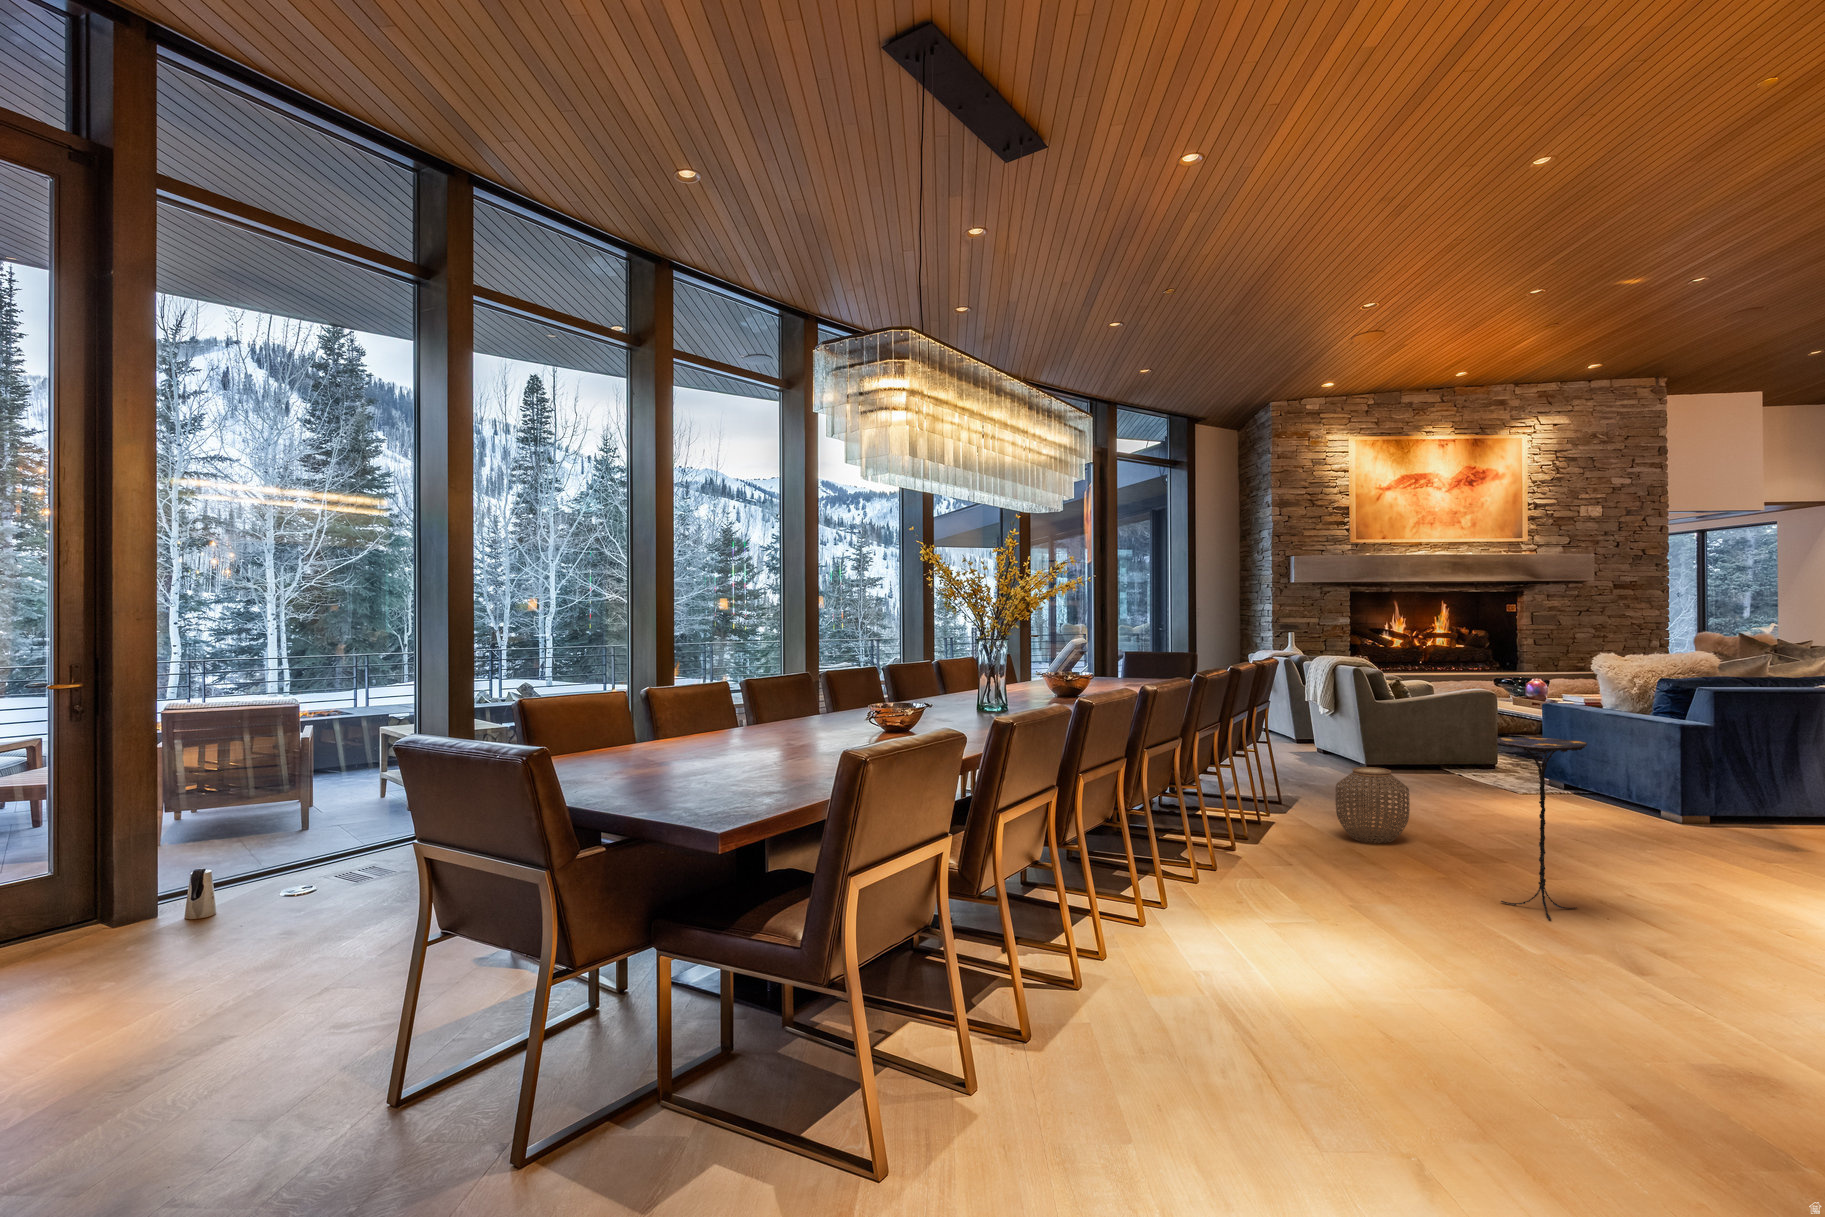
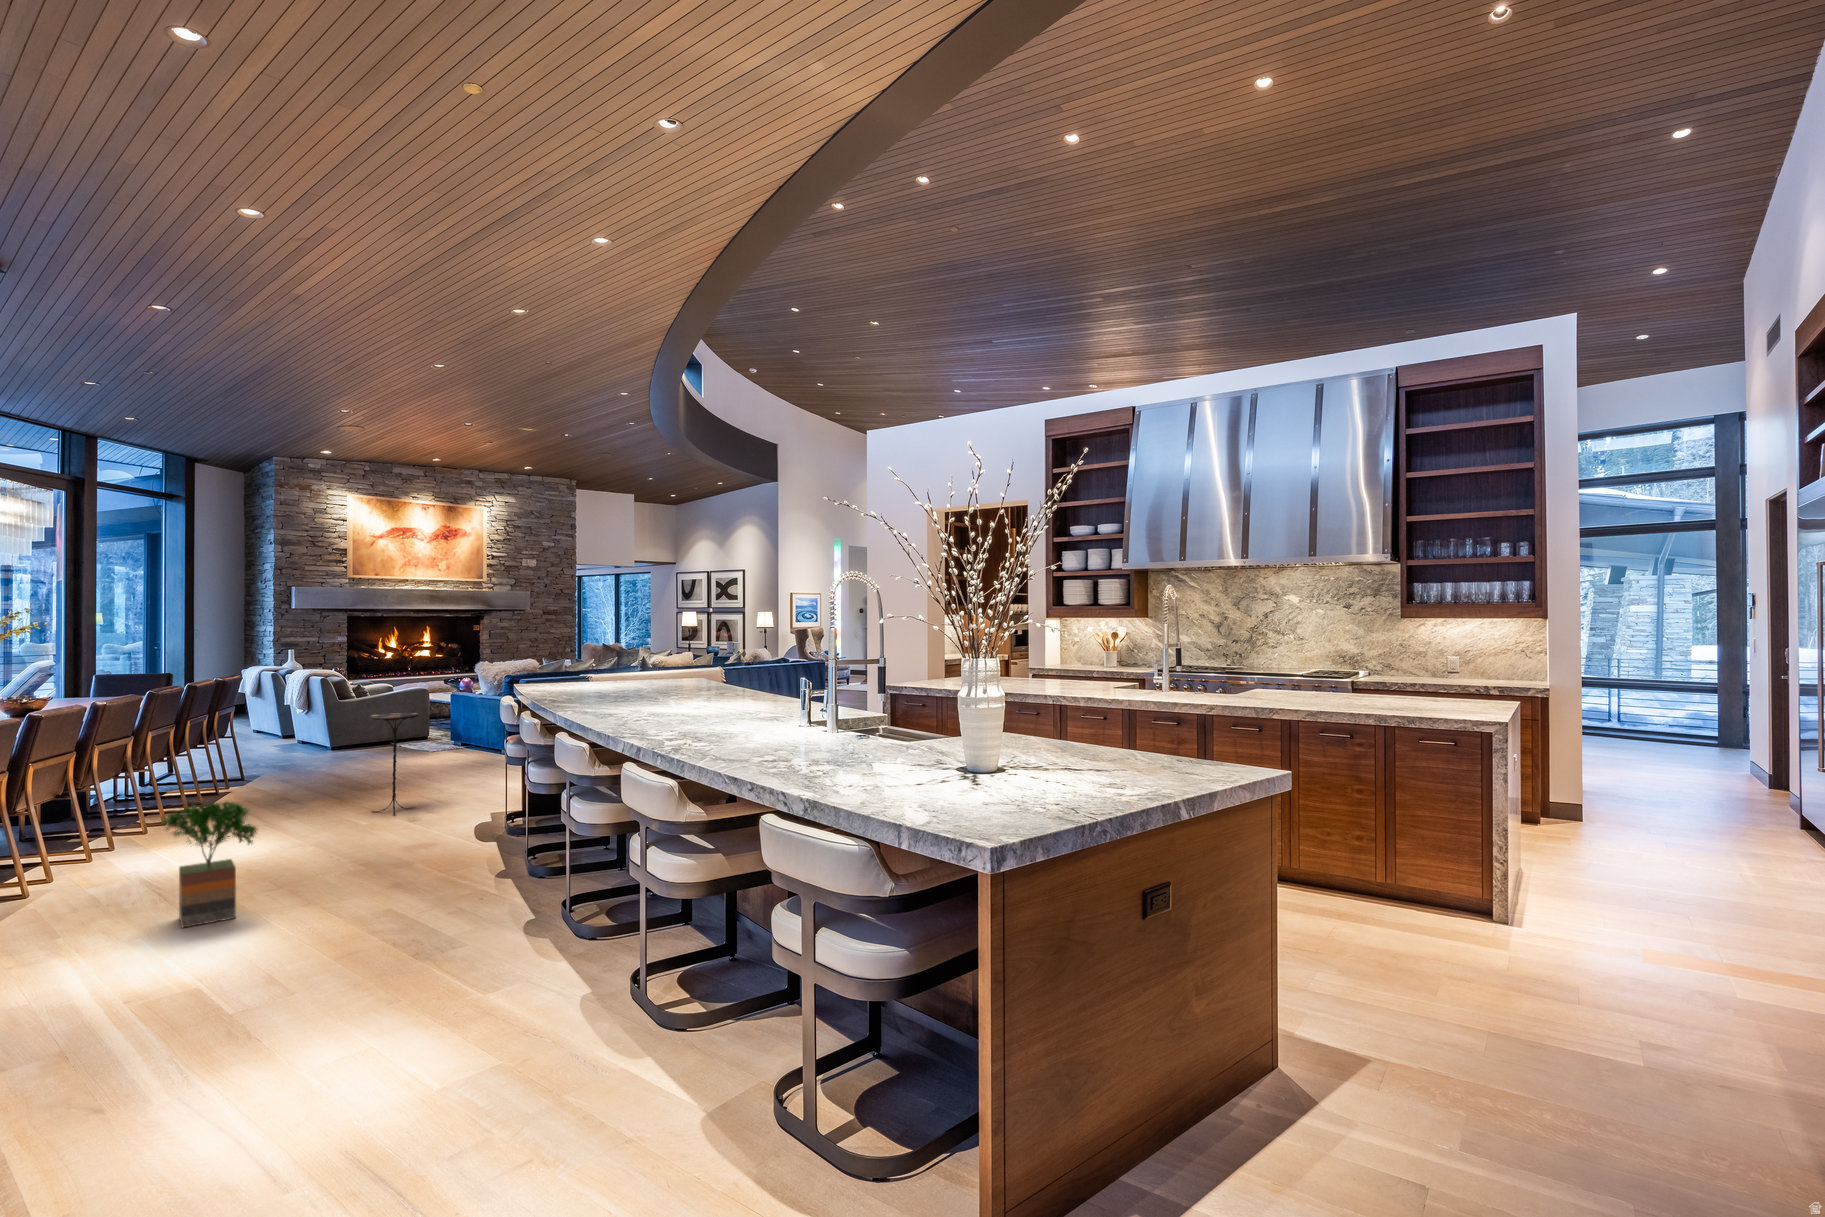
woven basket: present [1336,767,1410,843] -> none [280,745,334,796]
potted tree: none [1272,905,1451,1162] -> present [162,802,258,927]

